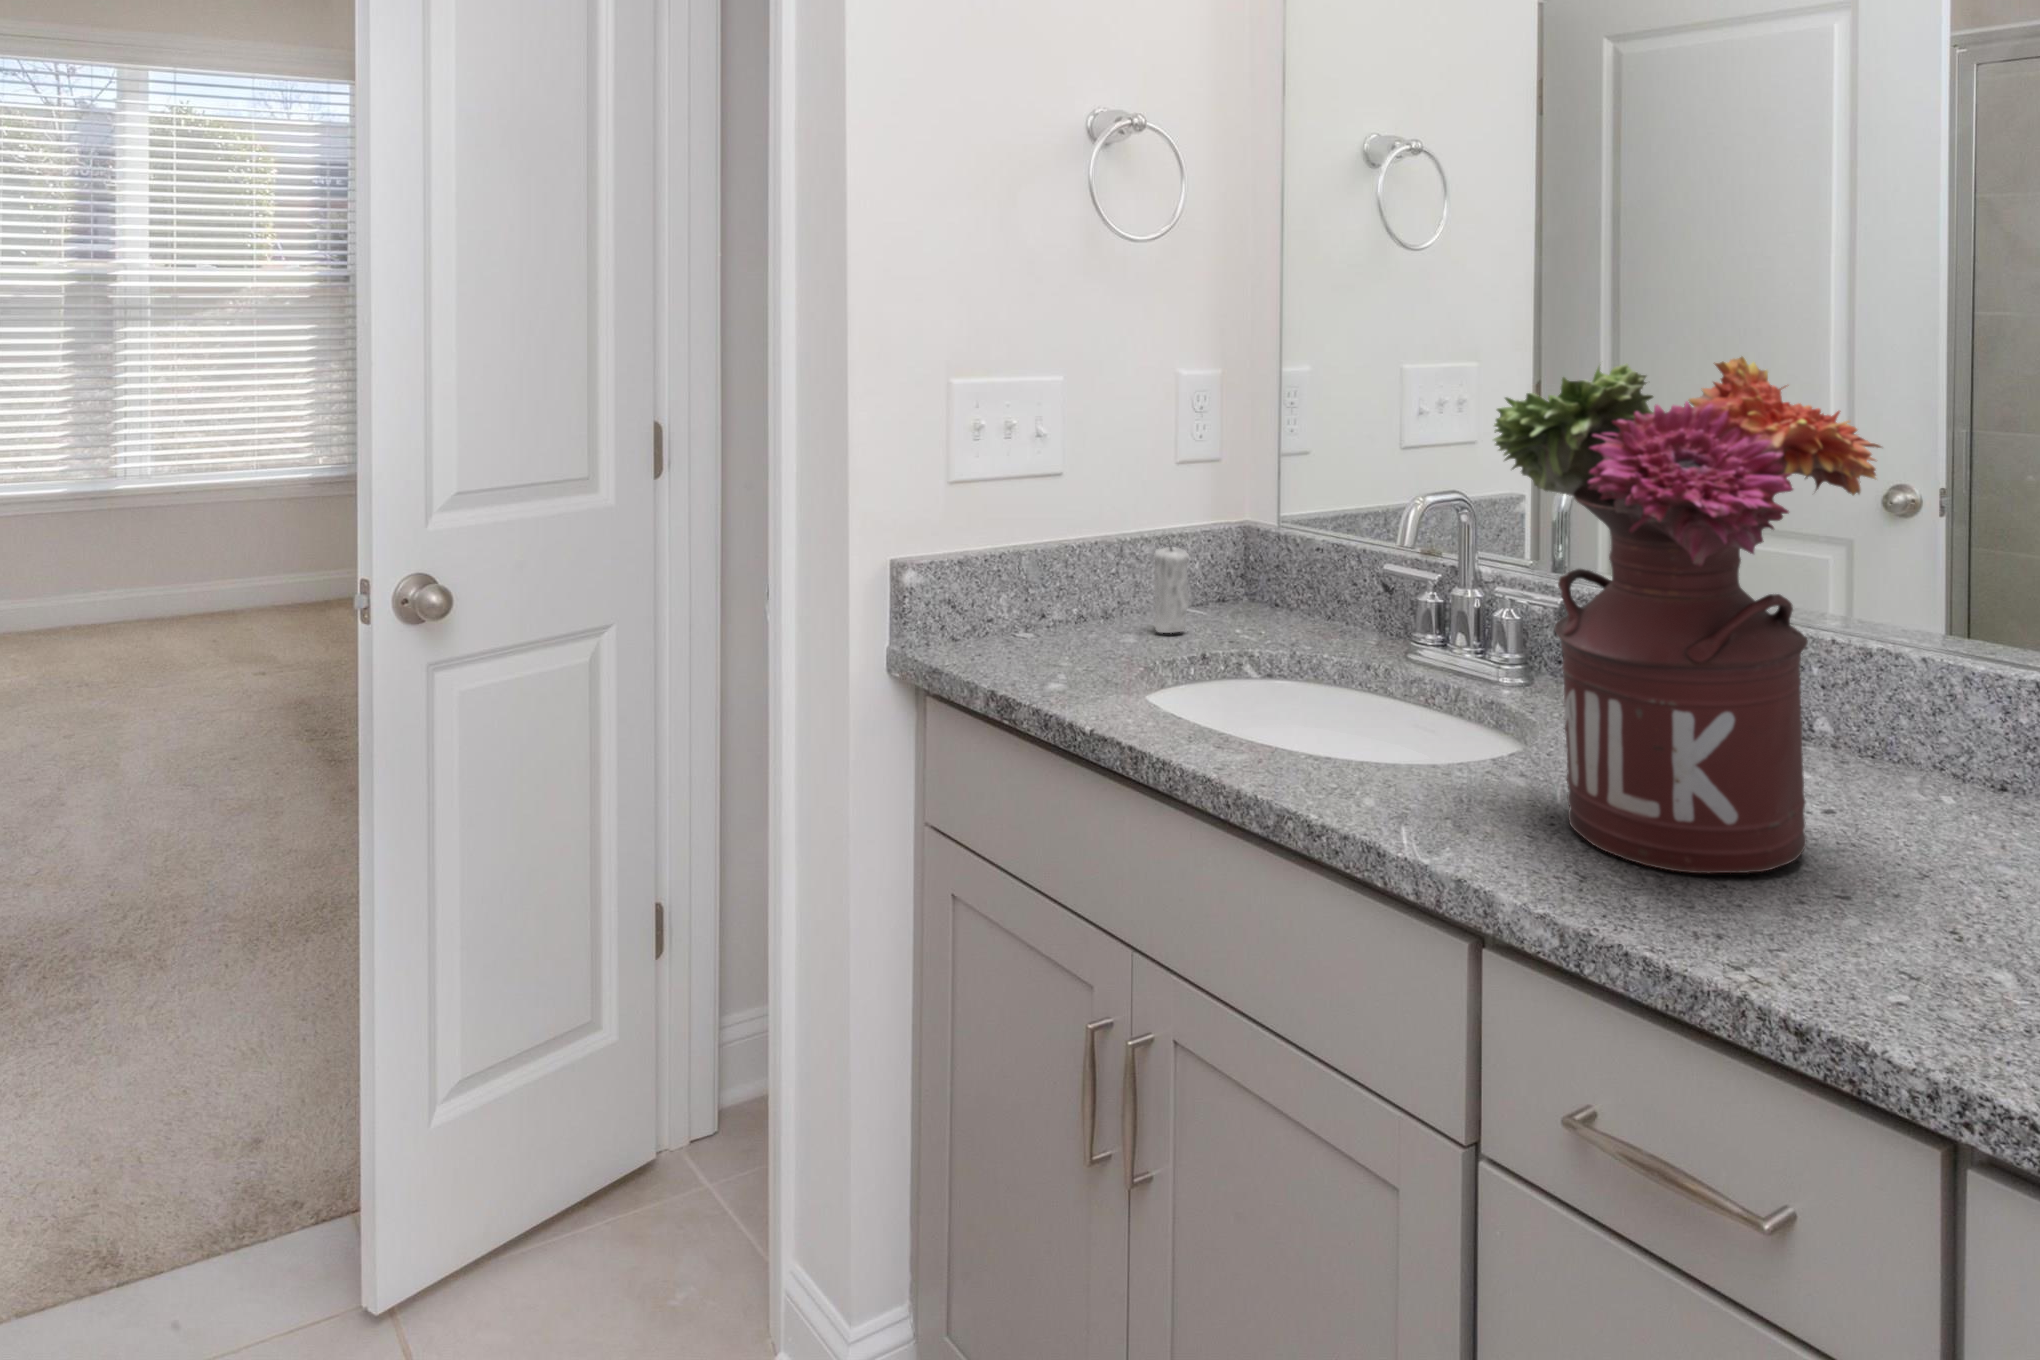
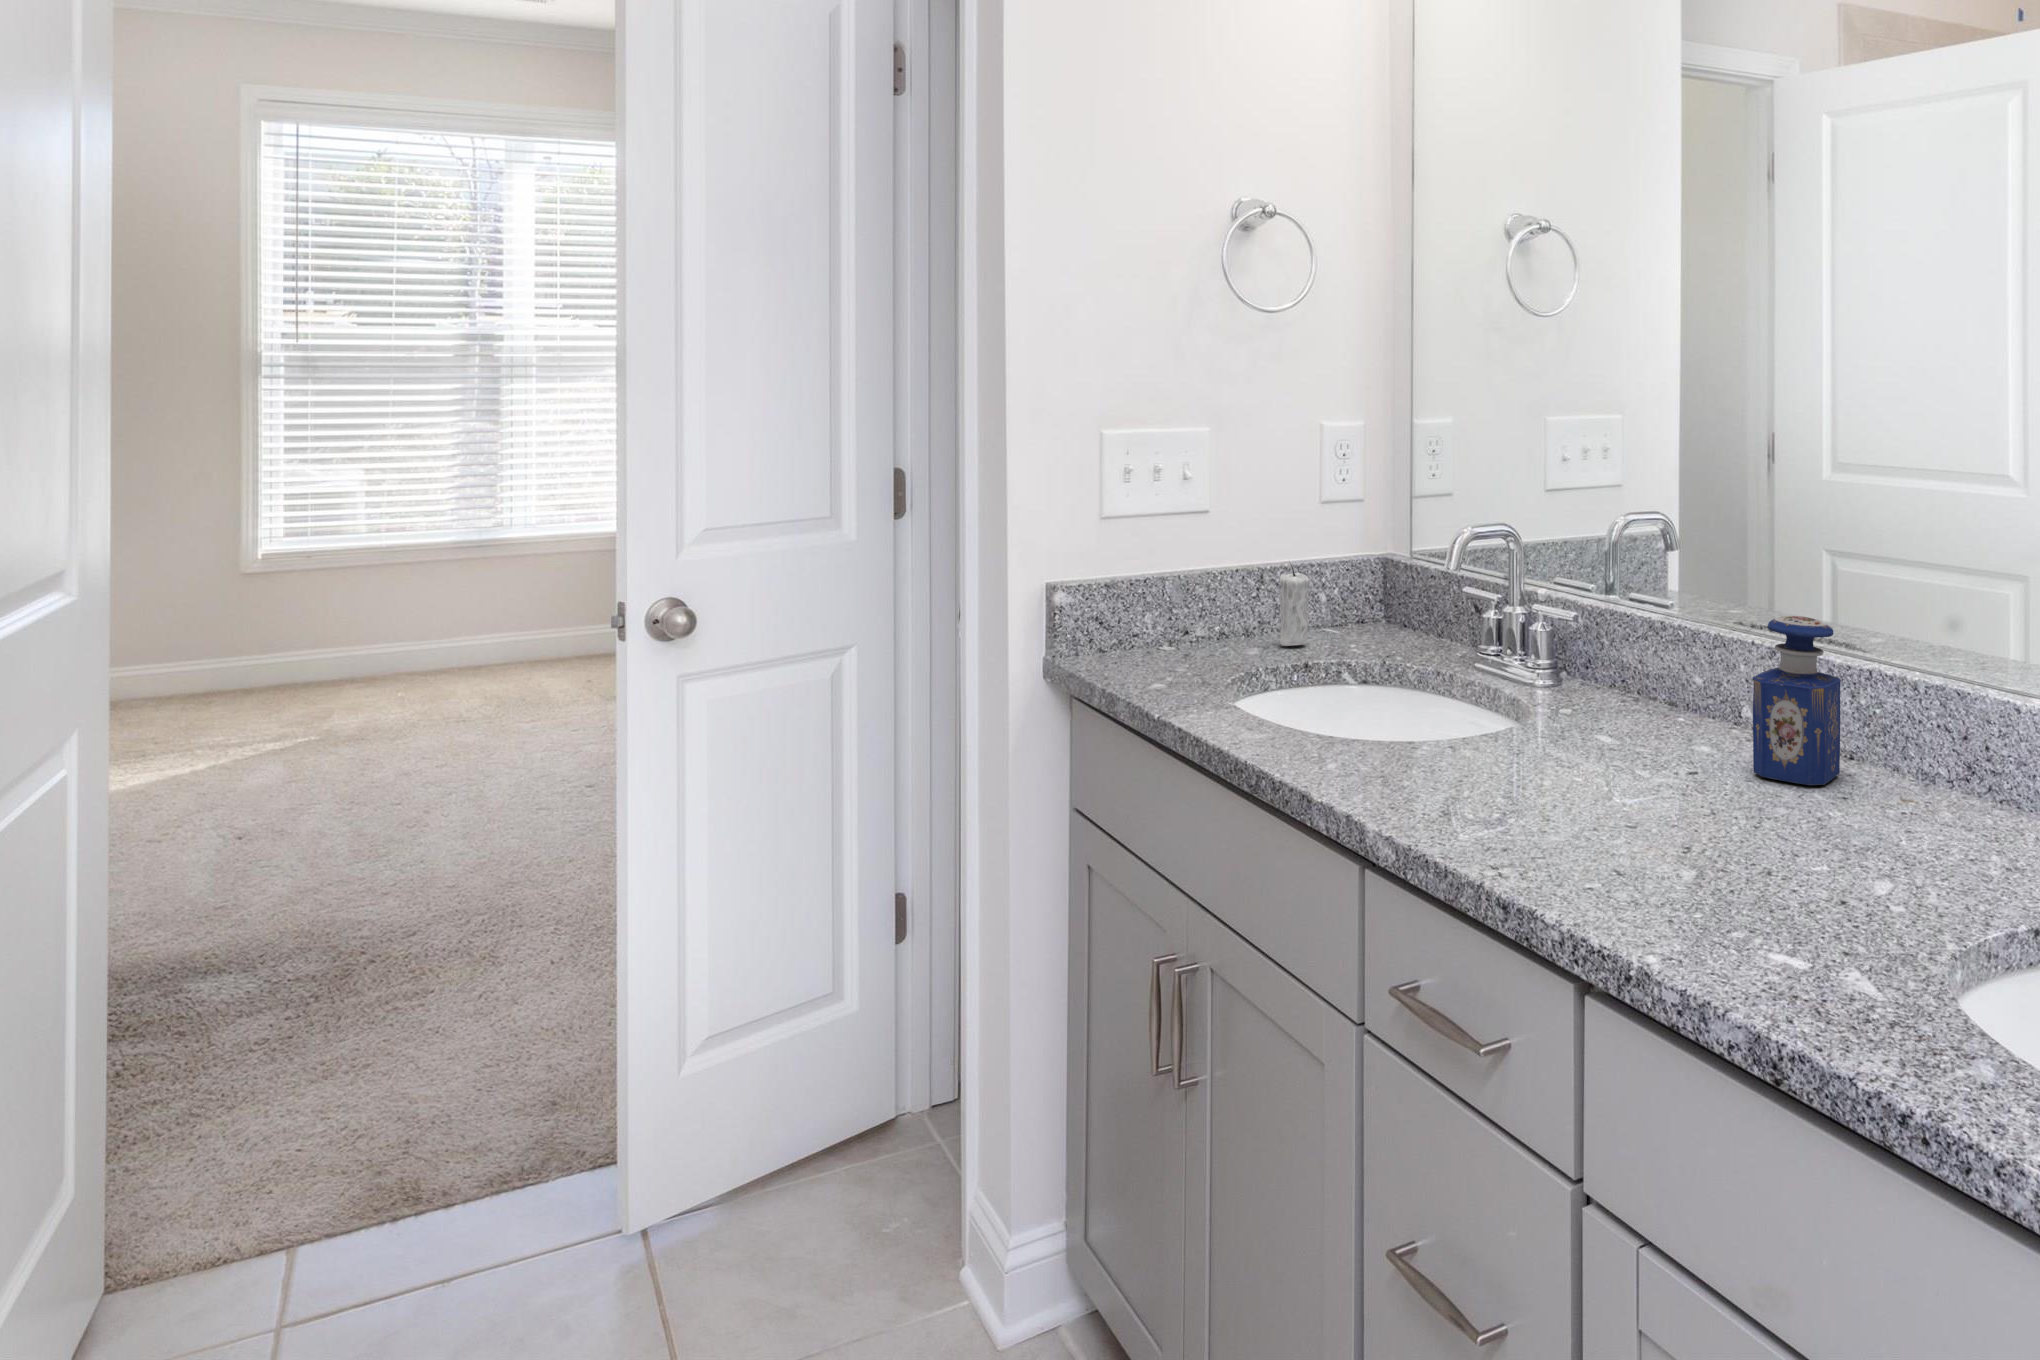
flower arrangement: present [1493,357,1881,873] -> none [1417,411,1677,810]
perfume bottle: none [1912,616,2026,832] -> present [1753,616,1841,785]

